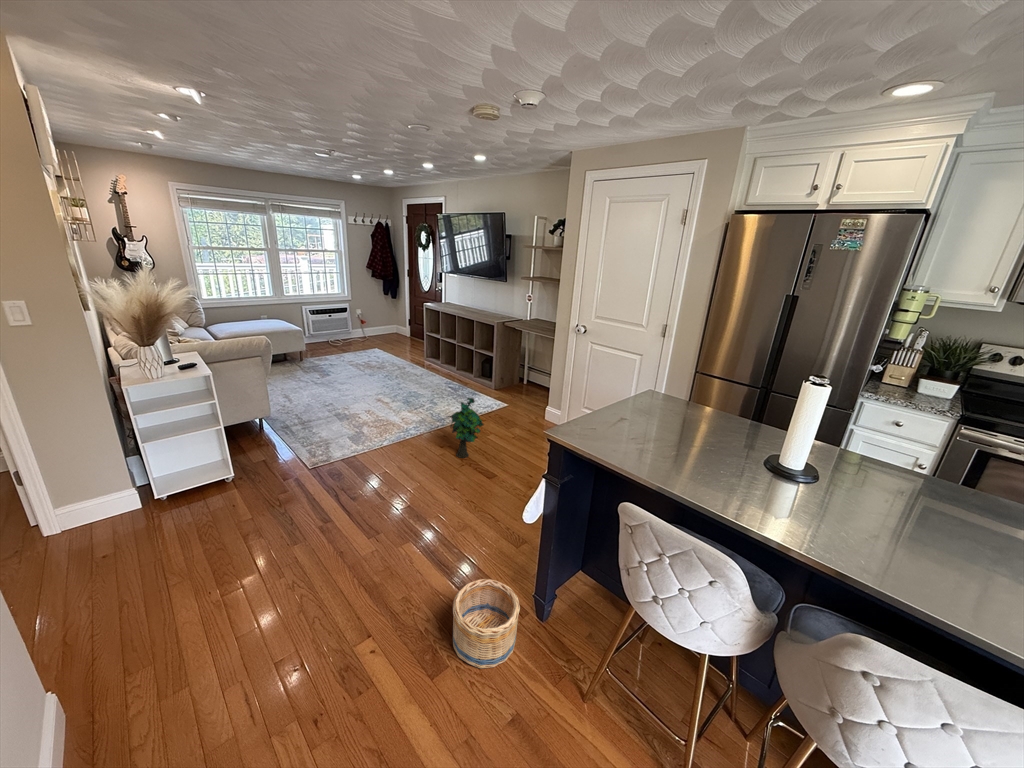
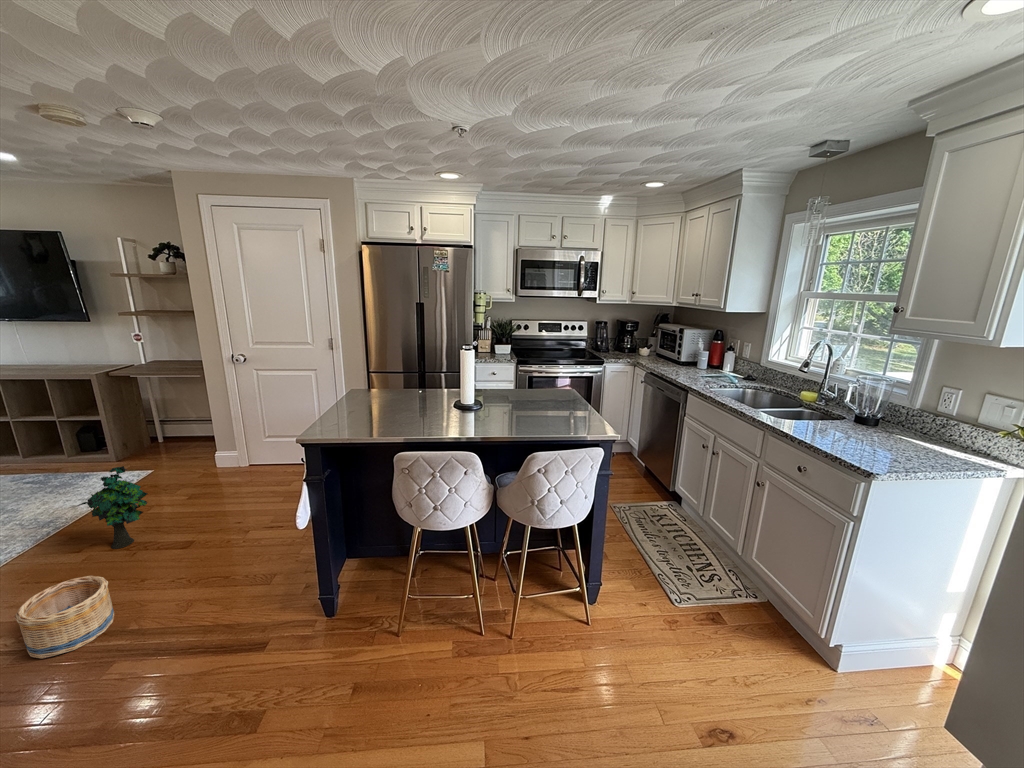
basket: present [453,579,520,668] -> present [15,576,114,659]

